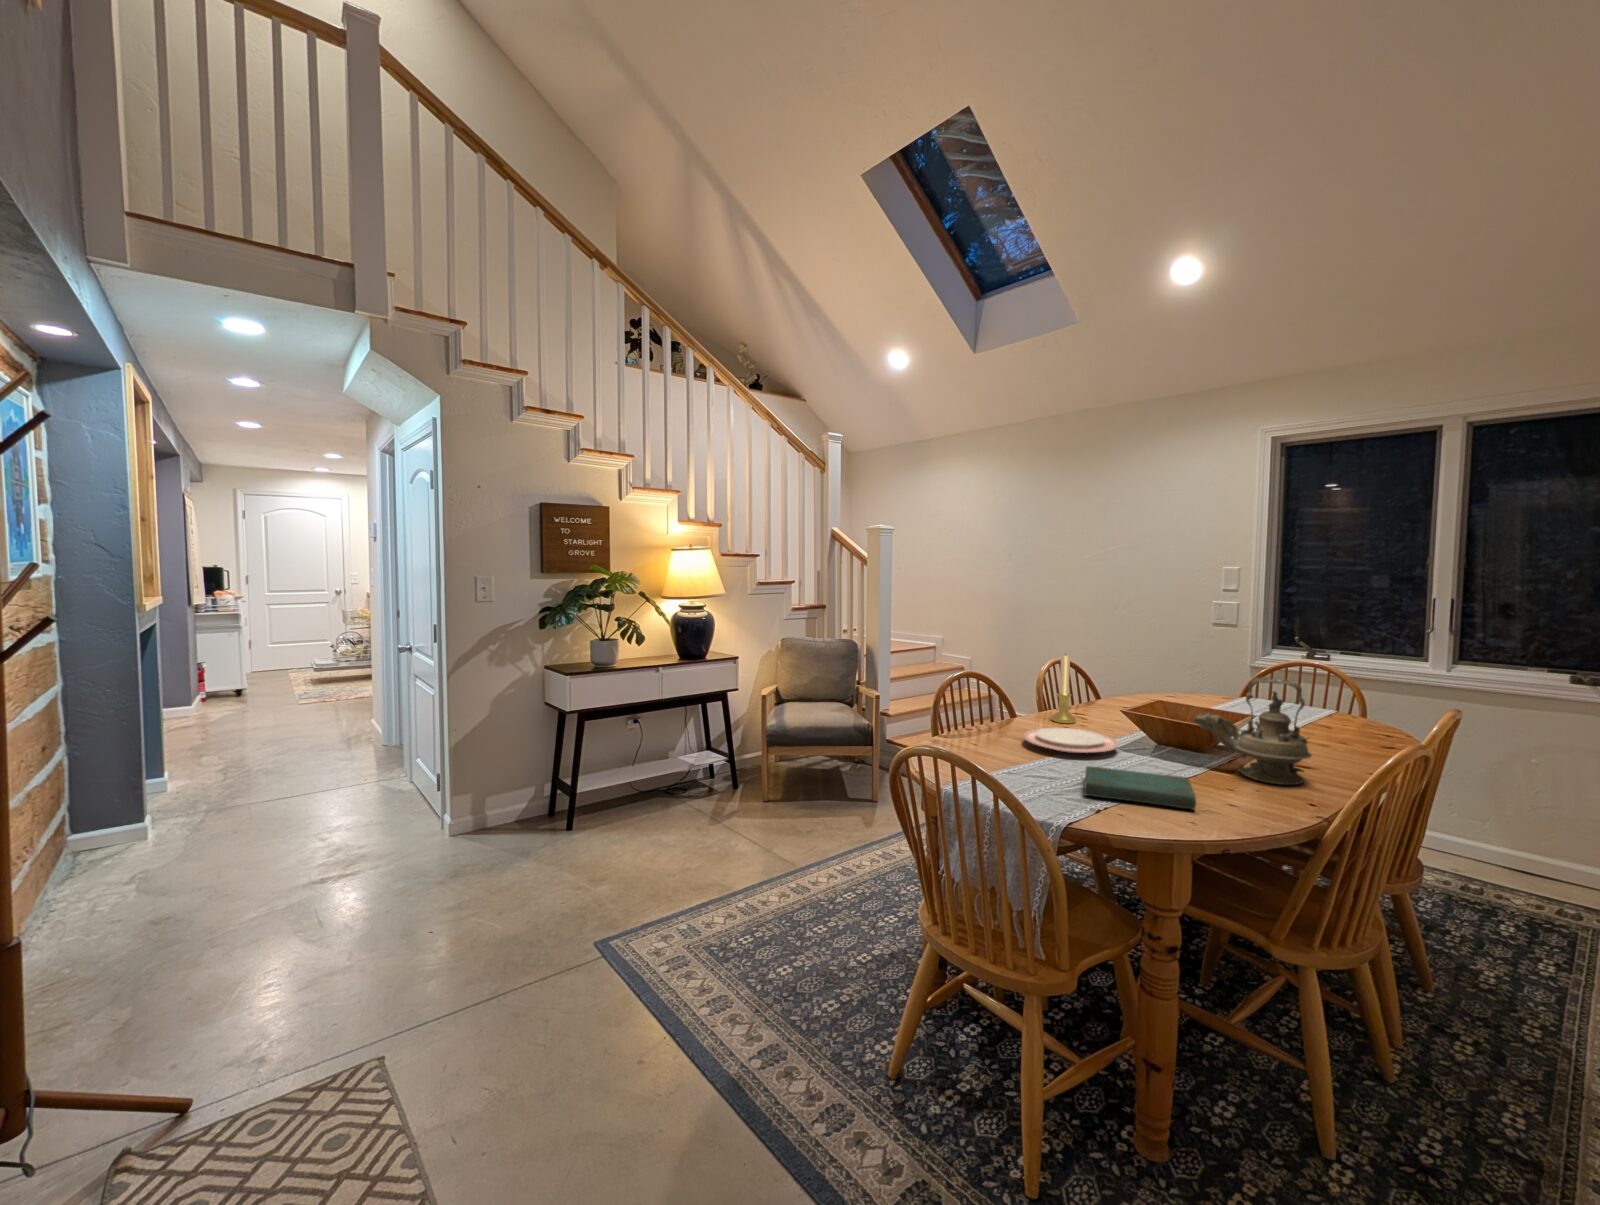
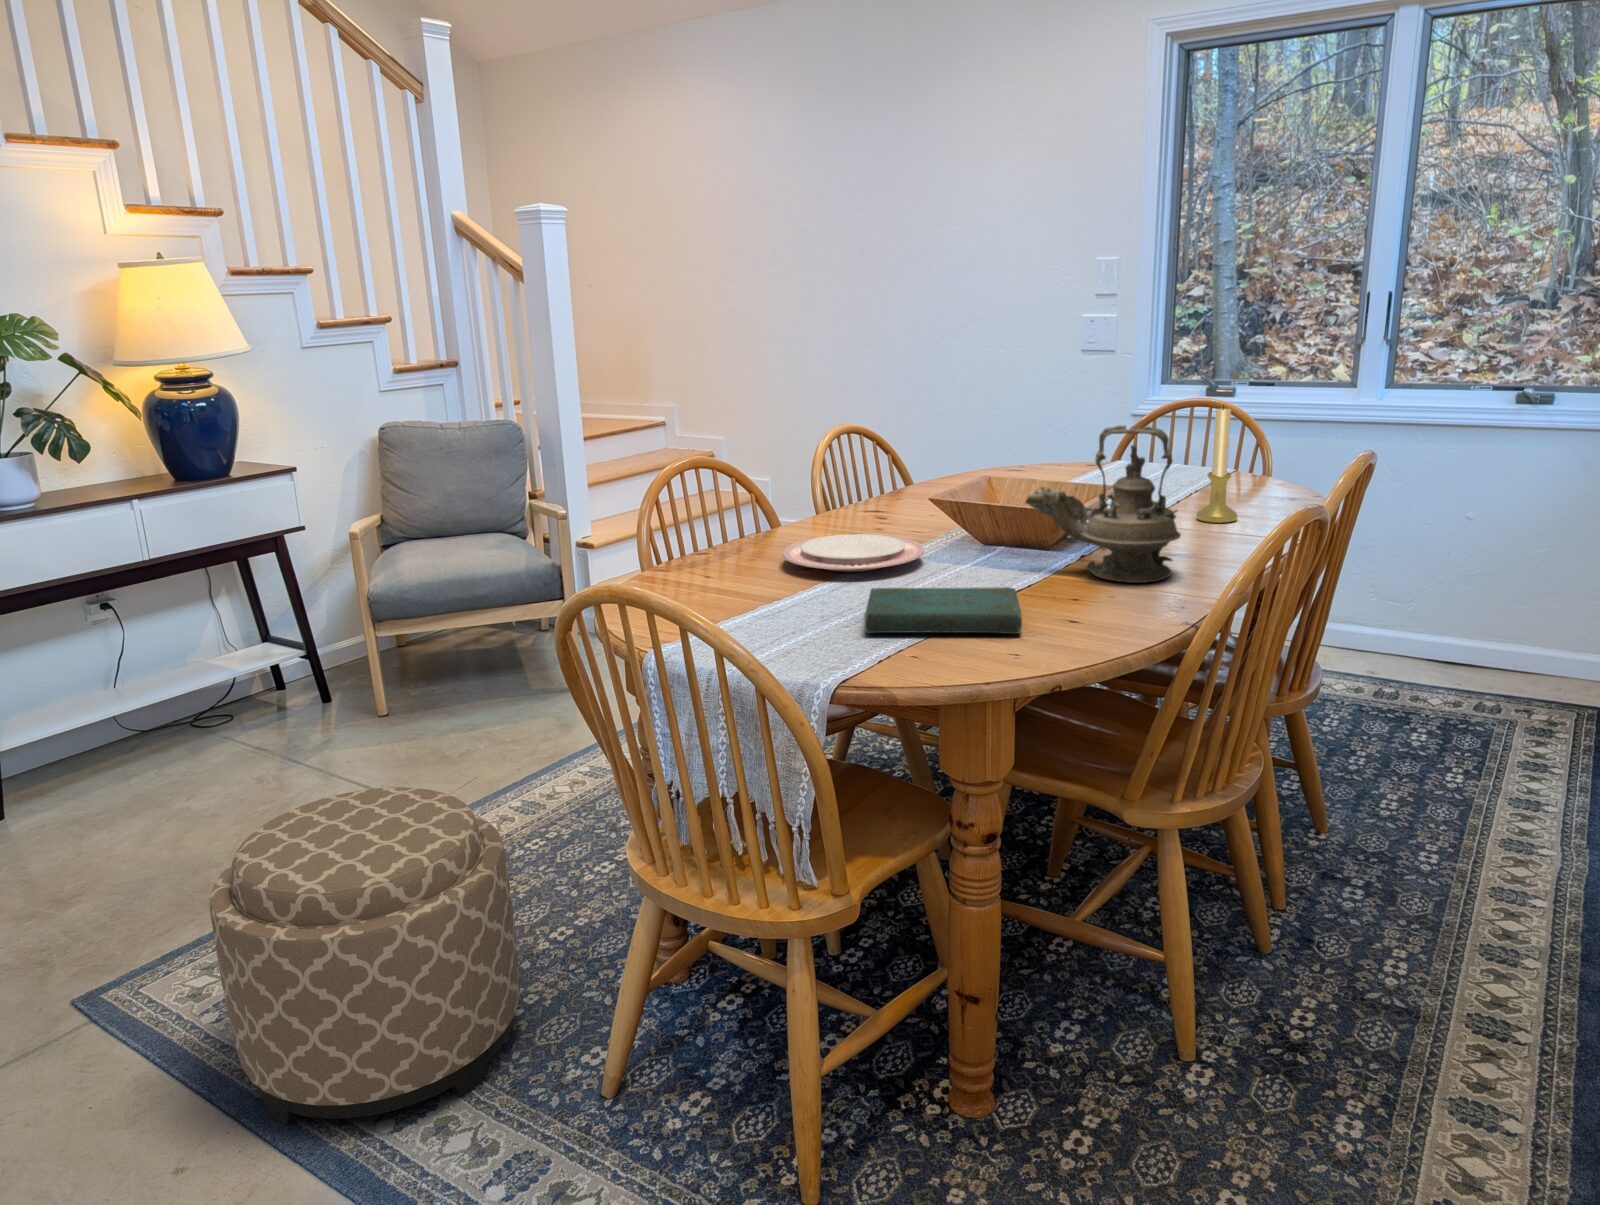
candle holder: present [1051,655,1076,724] -> present [1196,405,1238,523]
ottoman: none [678,847,841,1056] -> present [210,787,520,1124]

